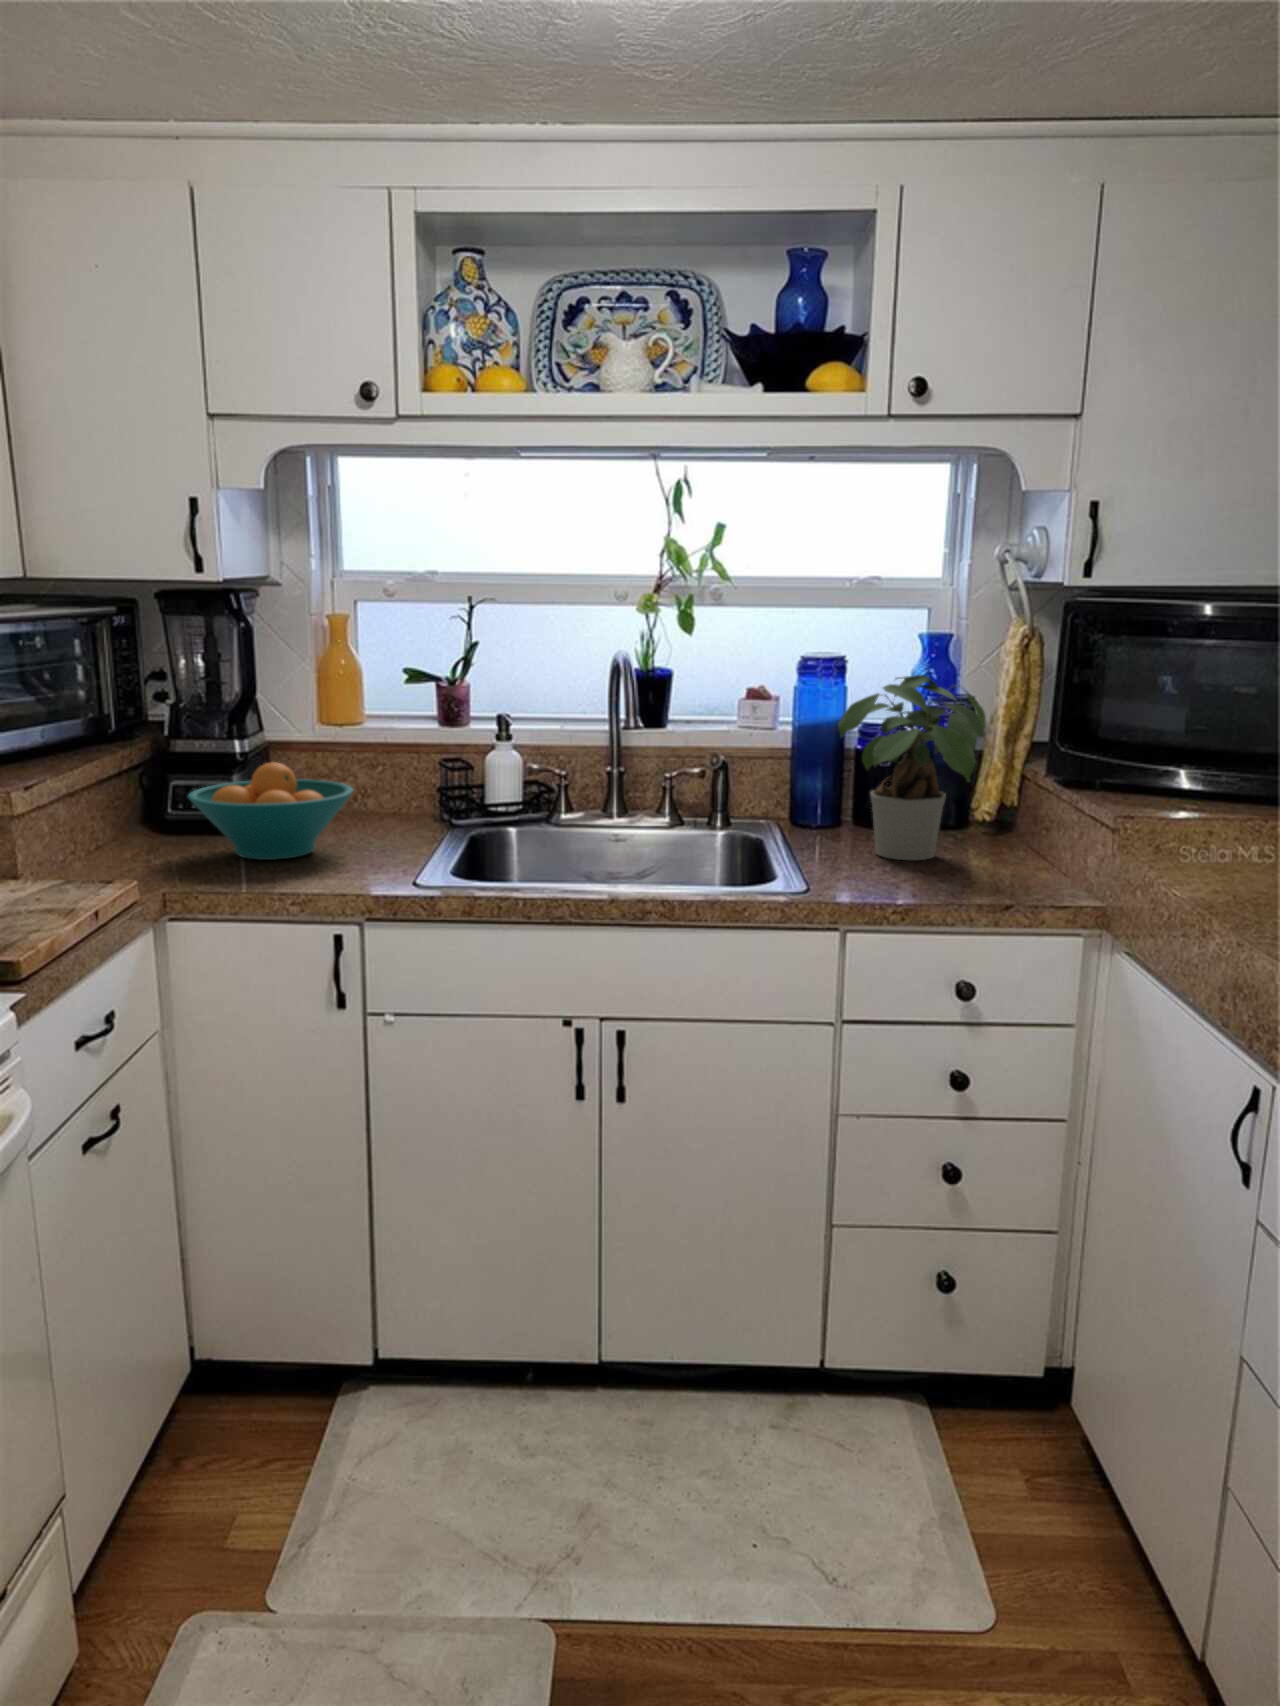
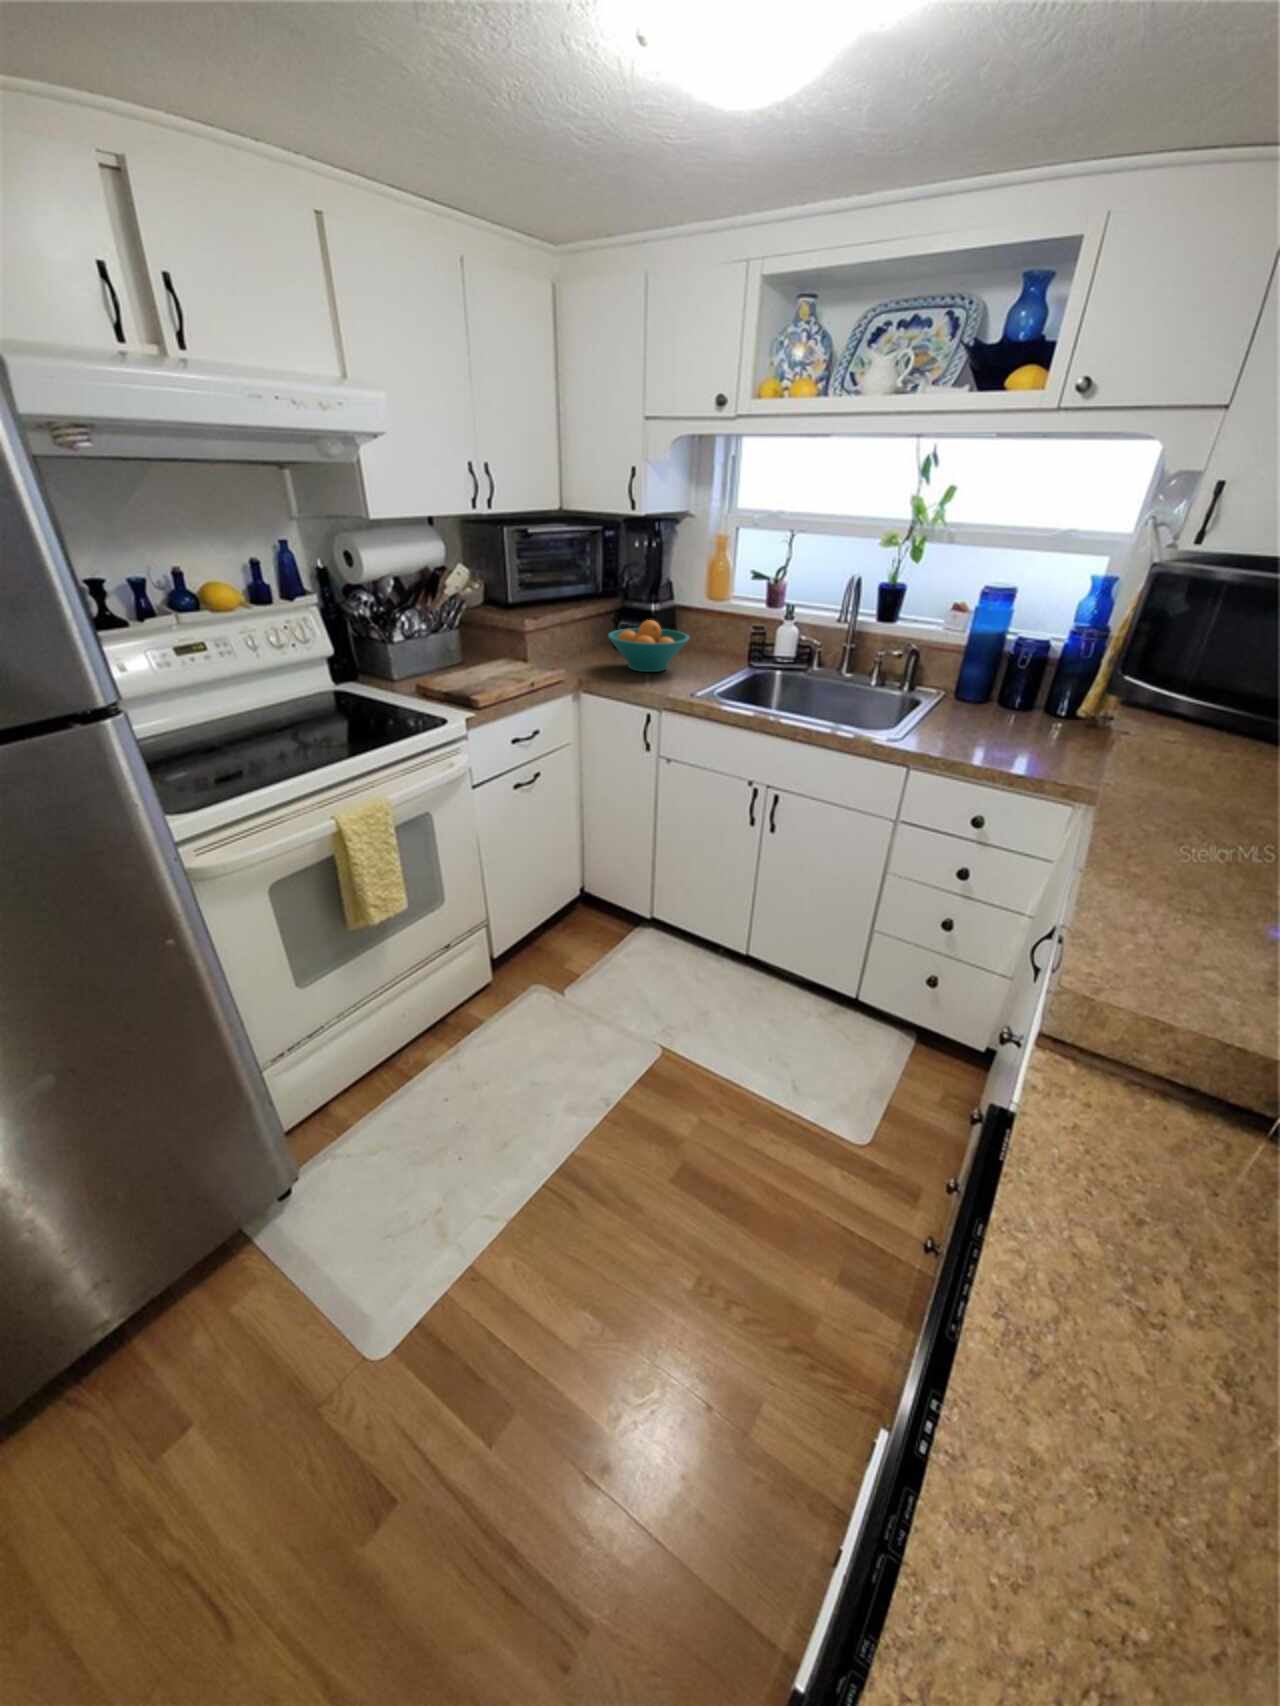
potted plant: present [838,675,986,860] -> none [962,606,1091,733]

